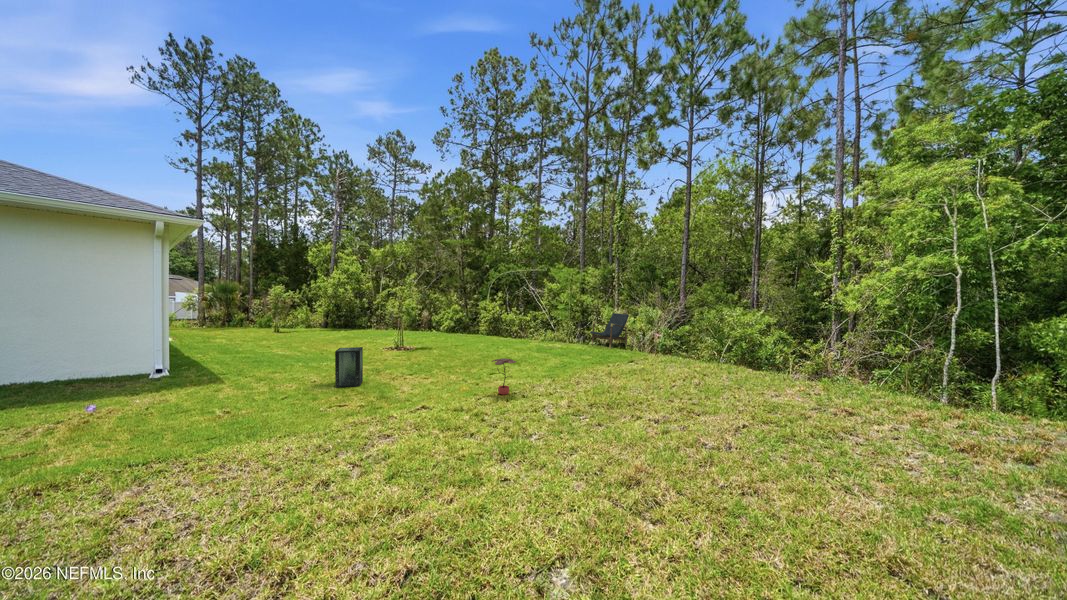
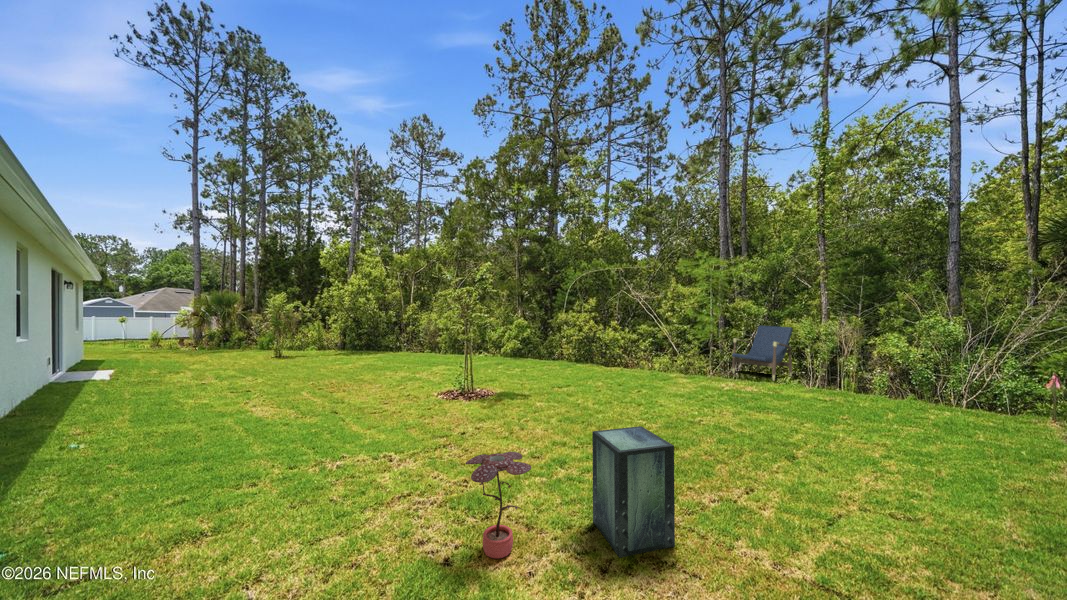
storage box: present [335,347,363,388] -> present [592,426,675,558]
potted plant: present [492,358,516,395] -> present [466,452,532,559]

